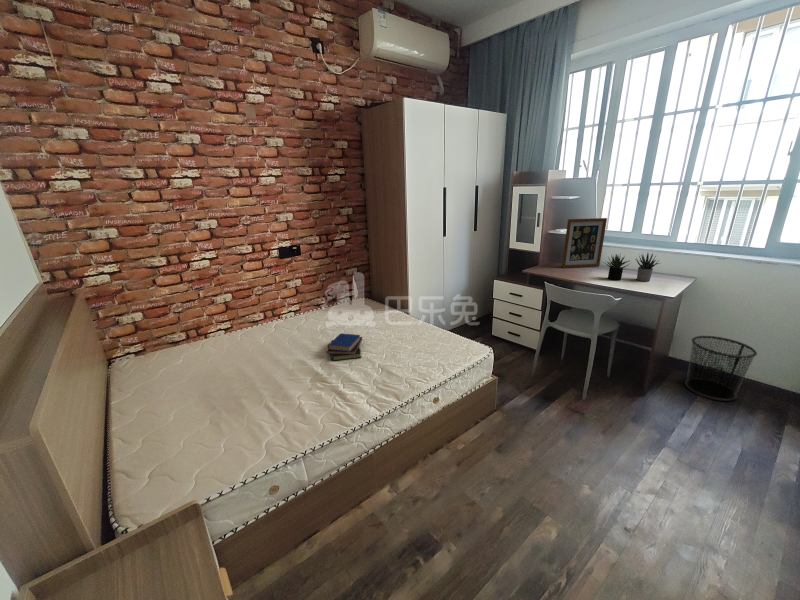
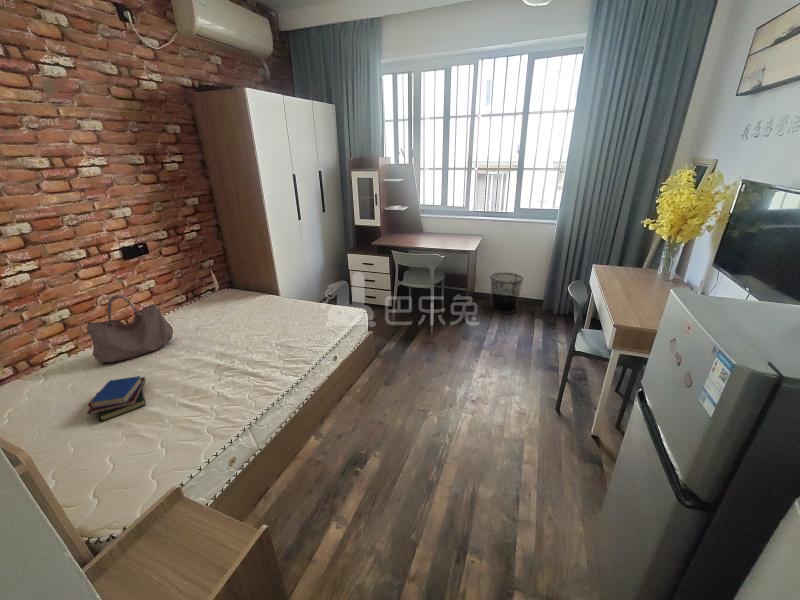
picture frame: present [562,218,607,268] -> none [401,195,427,238]
succulent plant: present [605,253,659,281] -> none [431,219,467,242]
handbag: none [233,288,297,347] -> present [86,295,173,363]
book: present [326,333,362,361] -> present [87,376,146,421]

